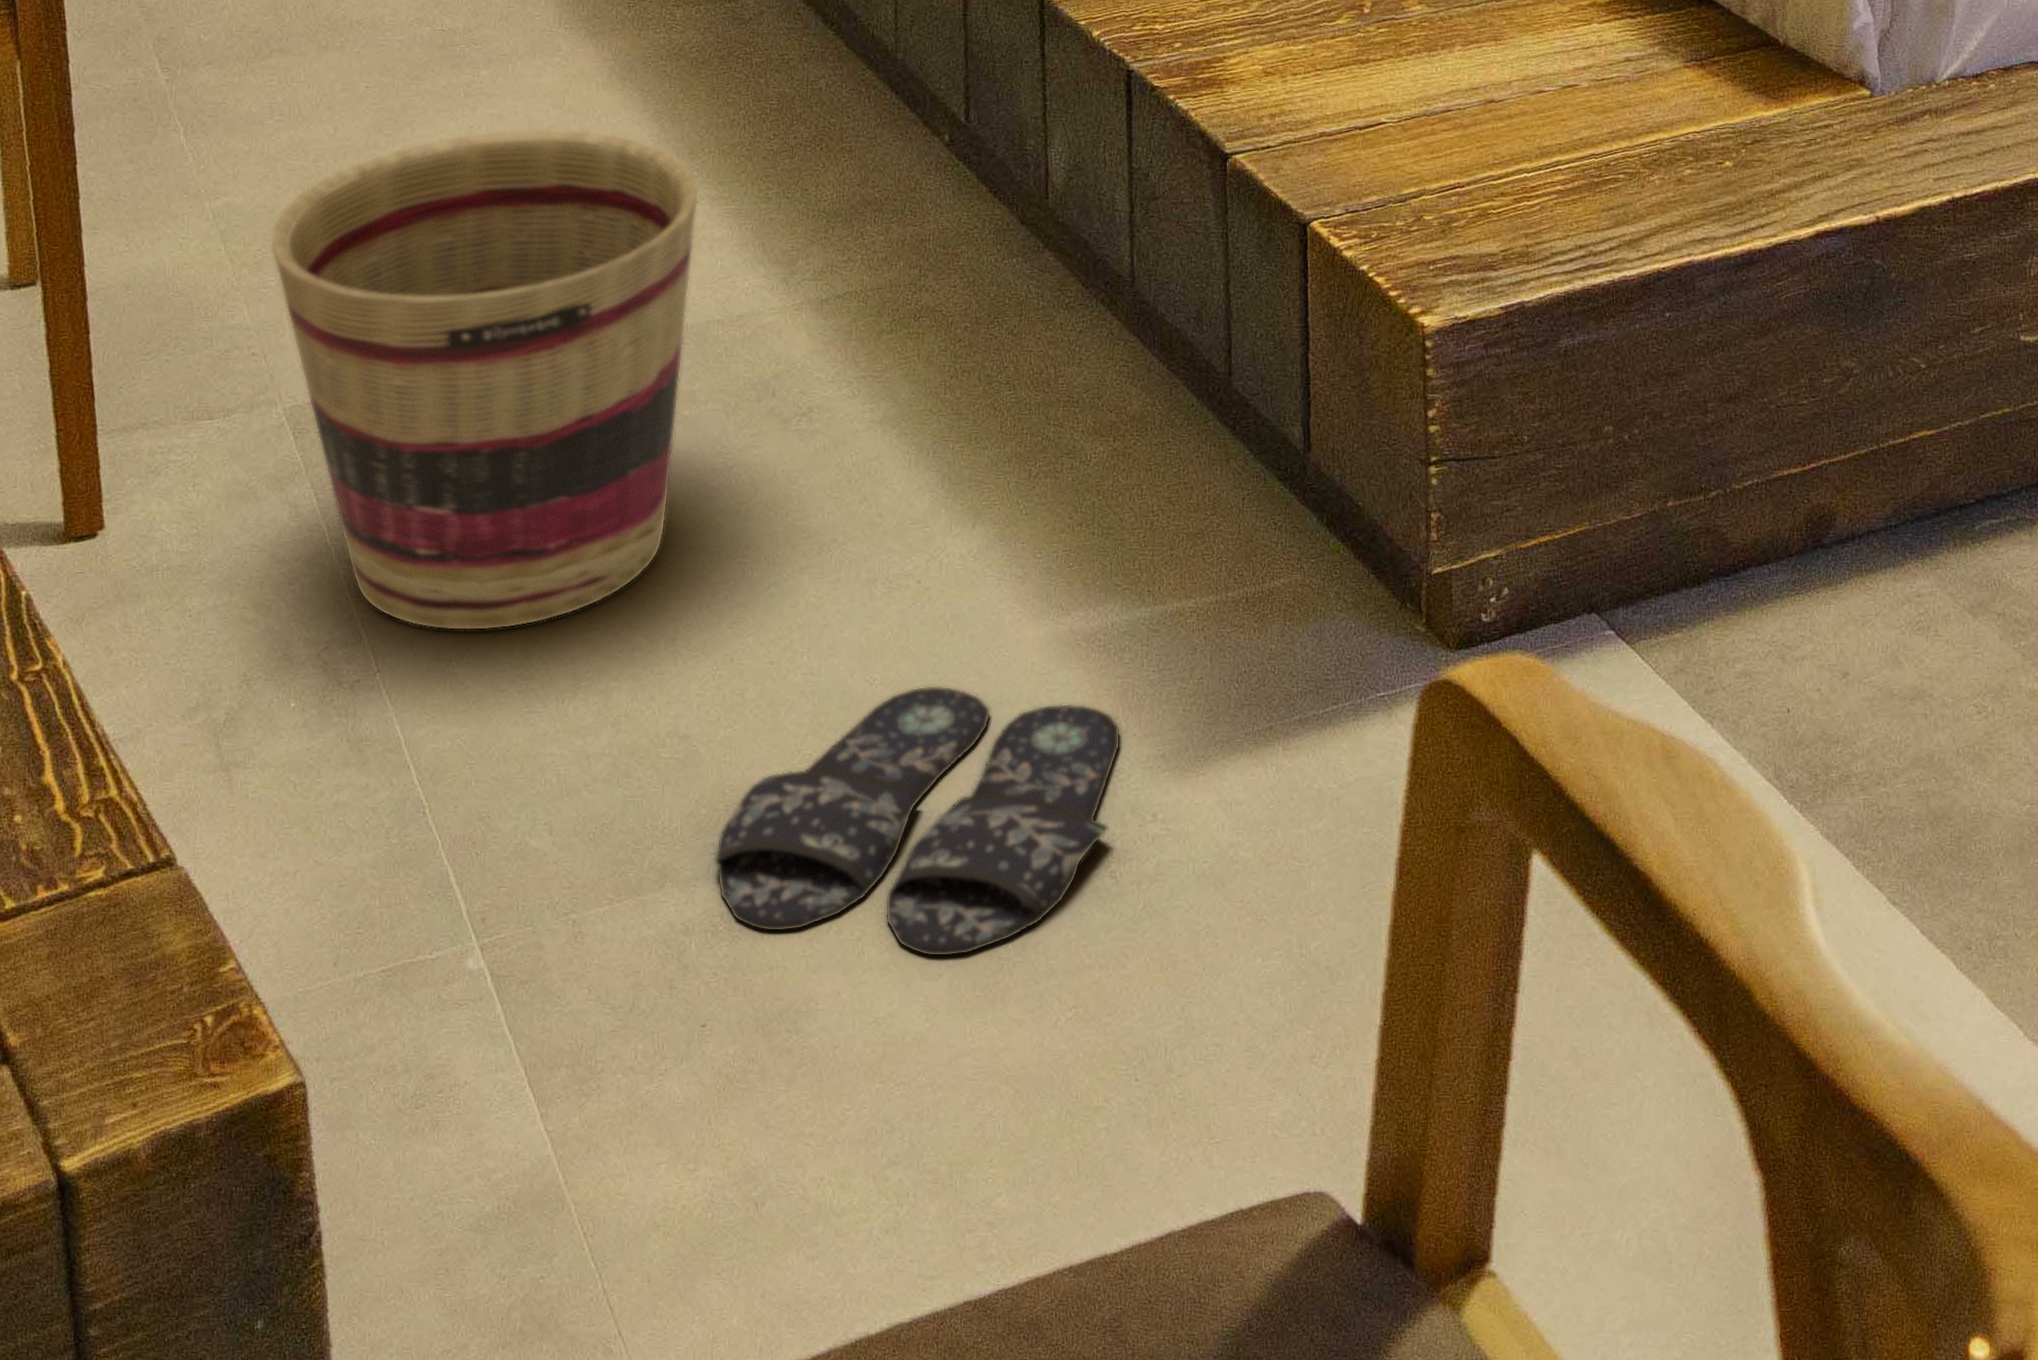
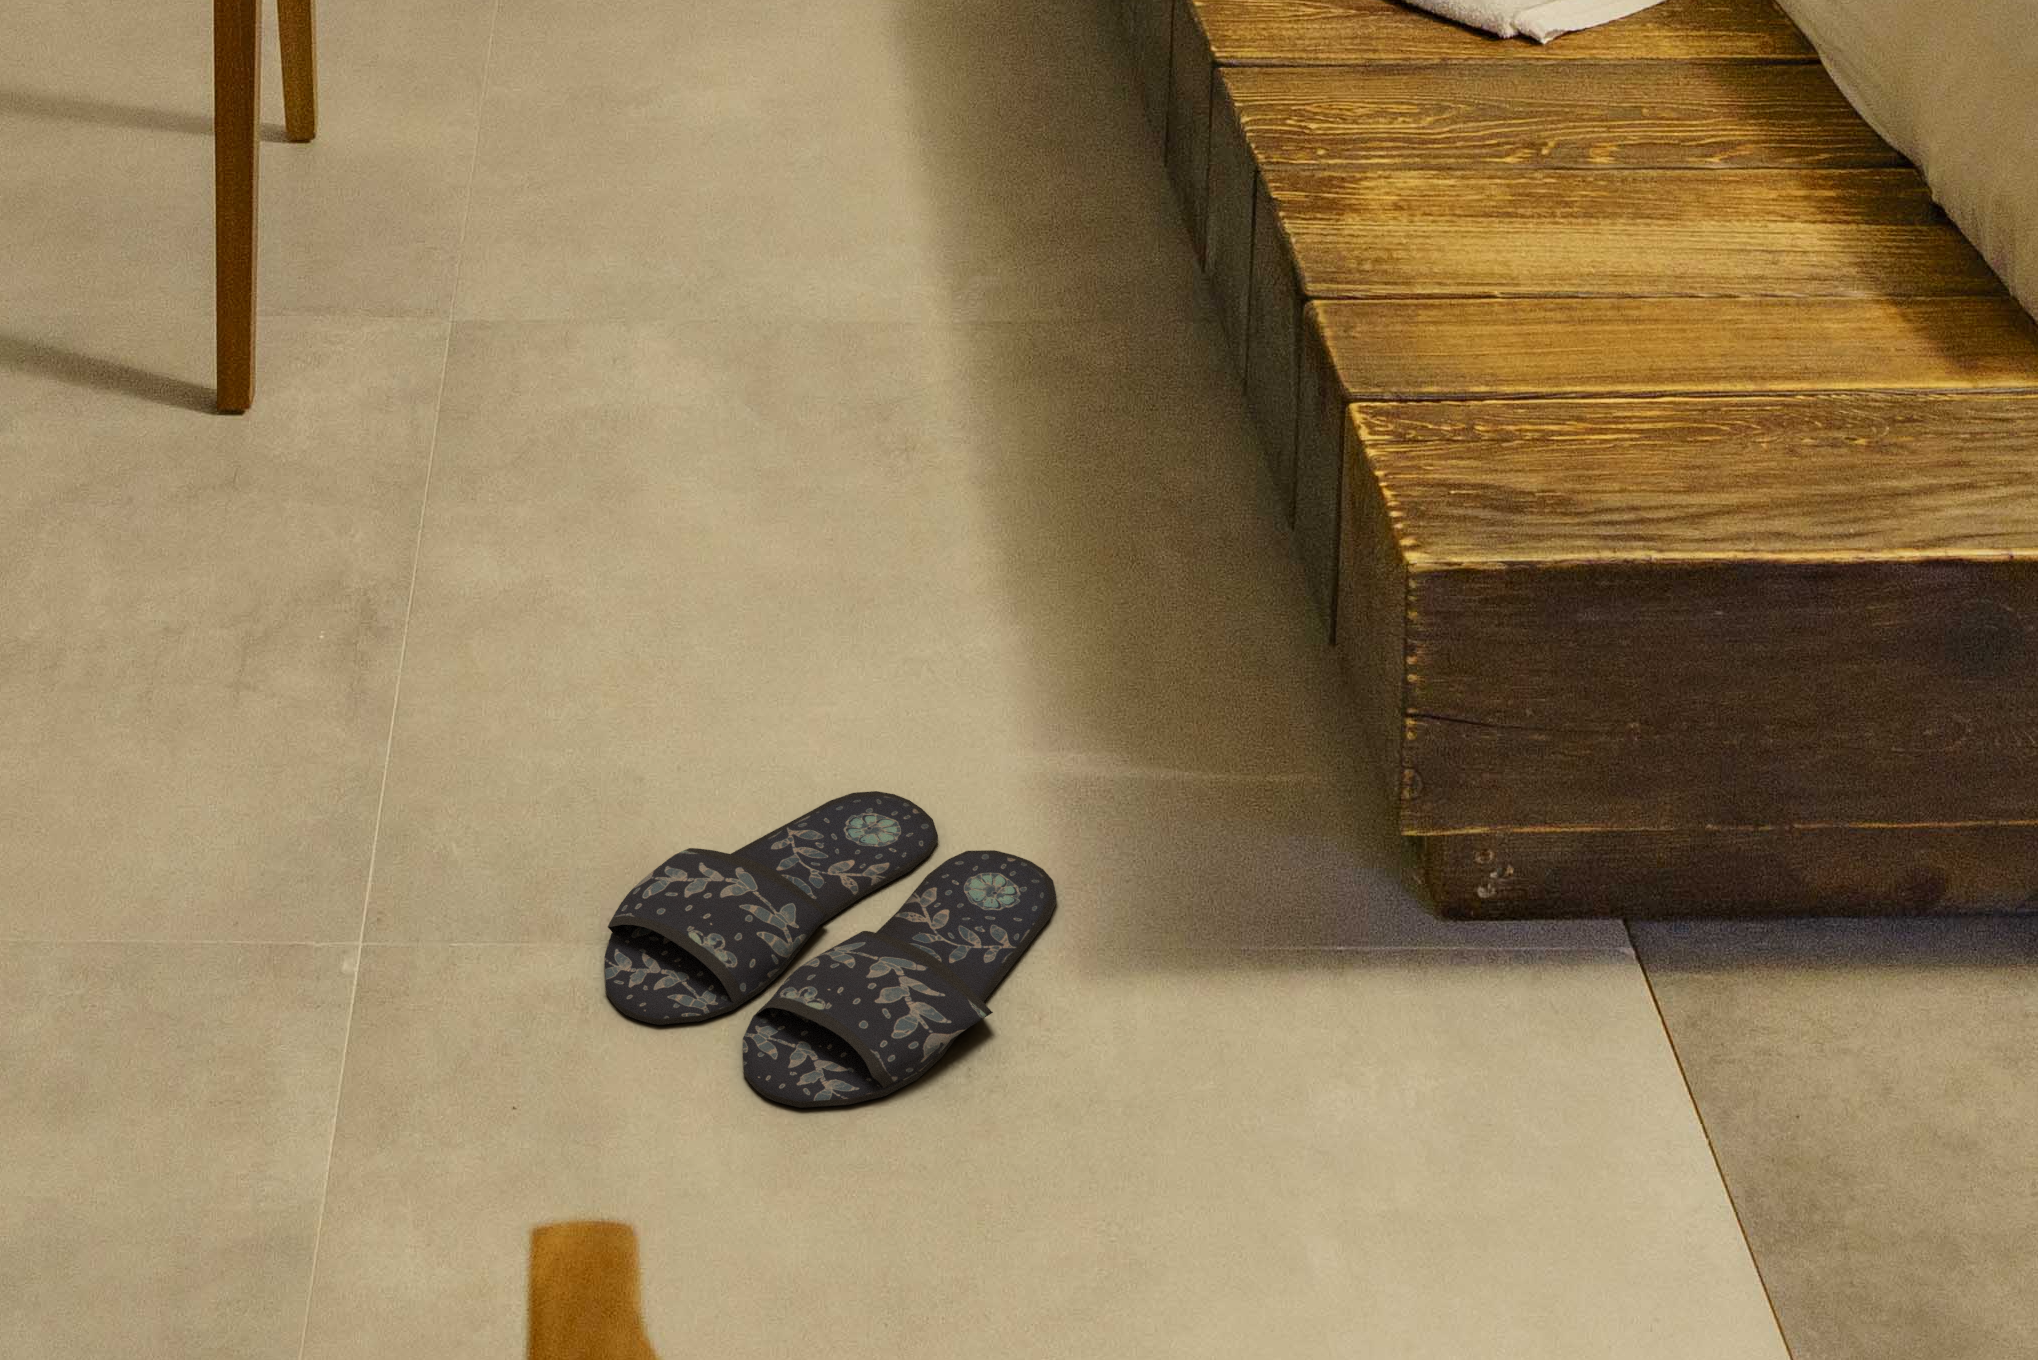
basket: present [272,131,697,629] -> none [372,110,774,612]

